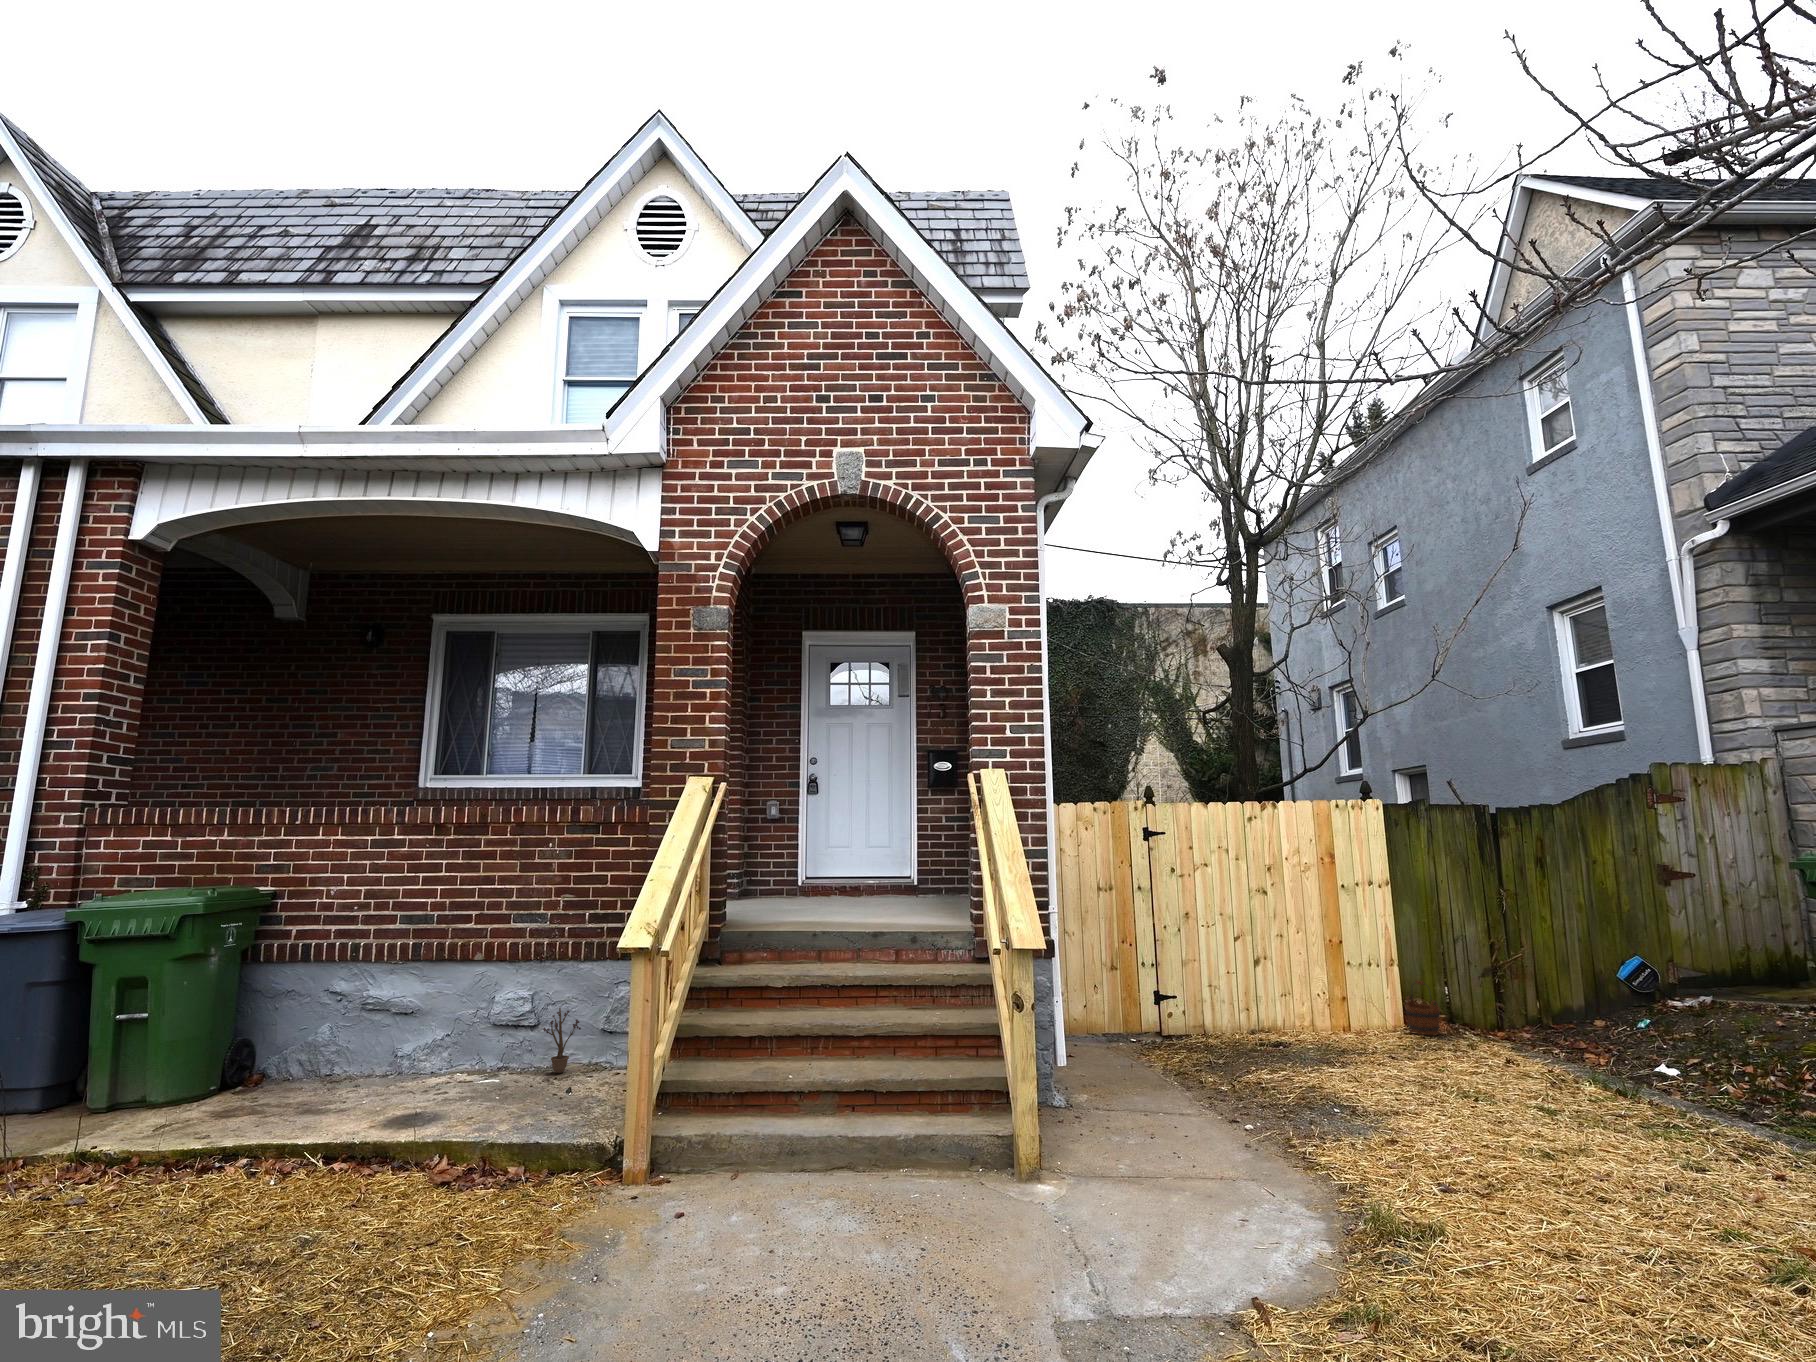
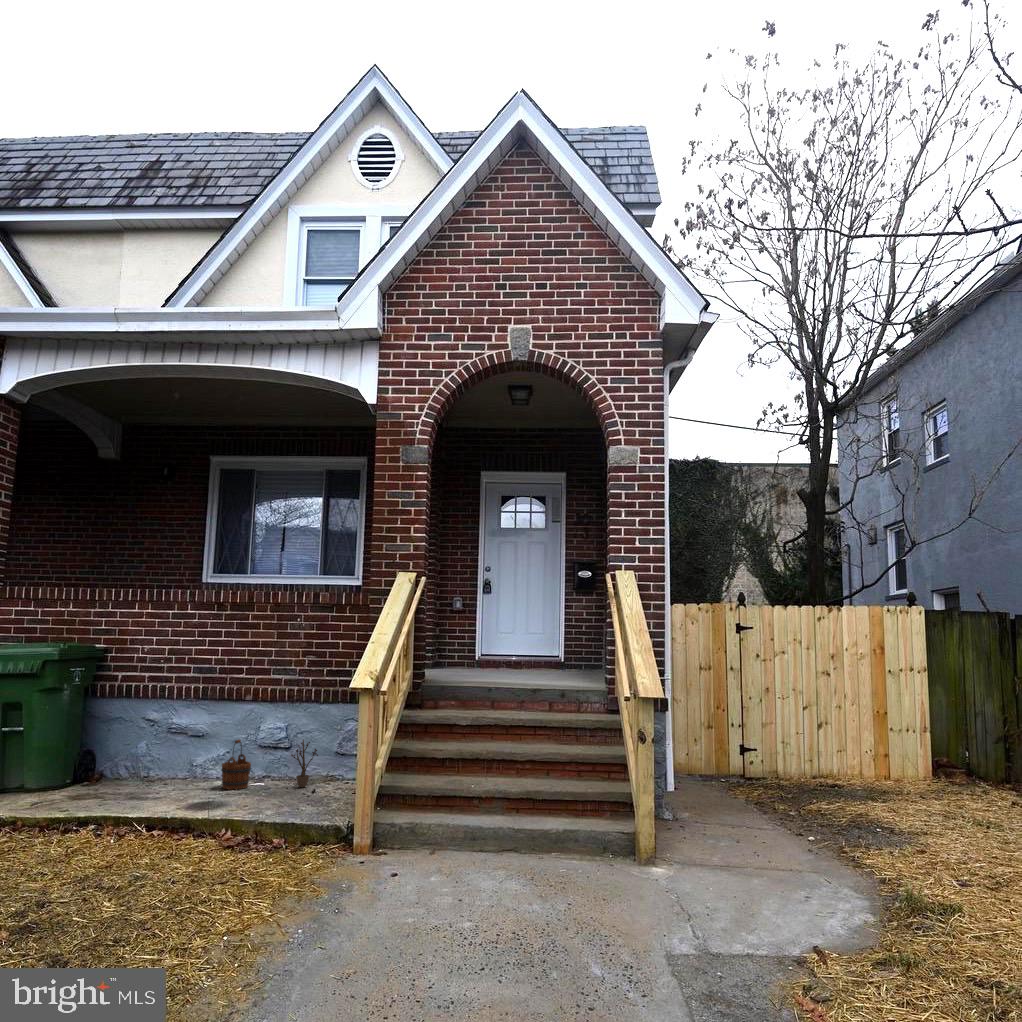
wooden bucket: present [1406,981,1440,1035] -> present [221,740,251,790]

